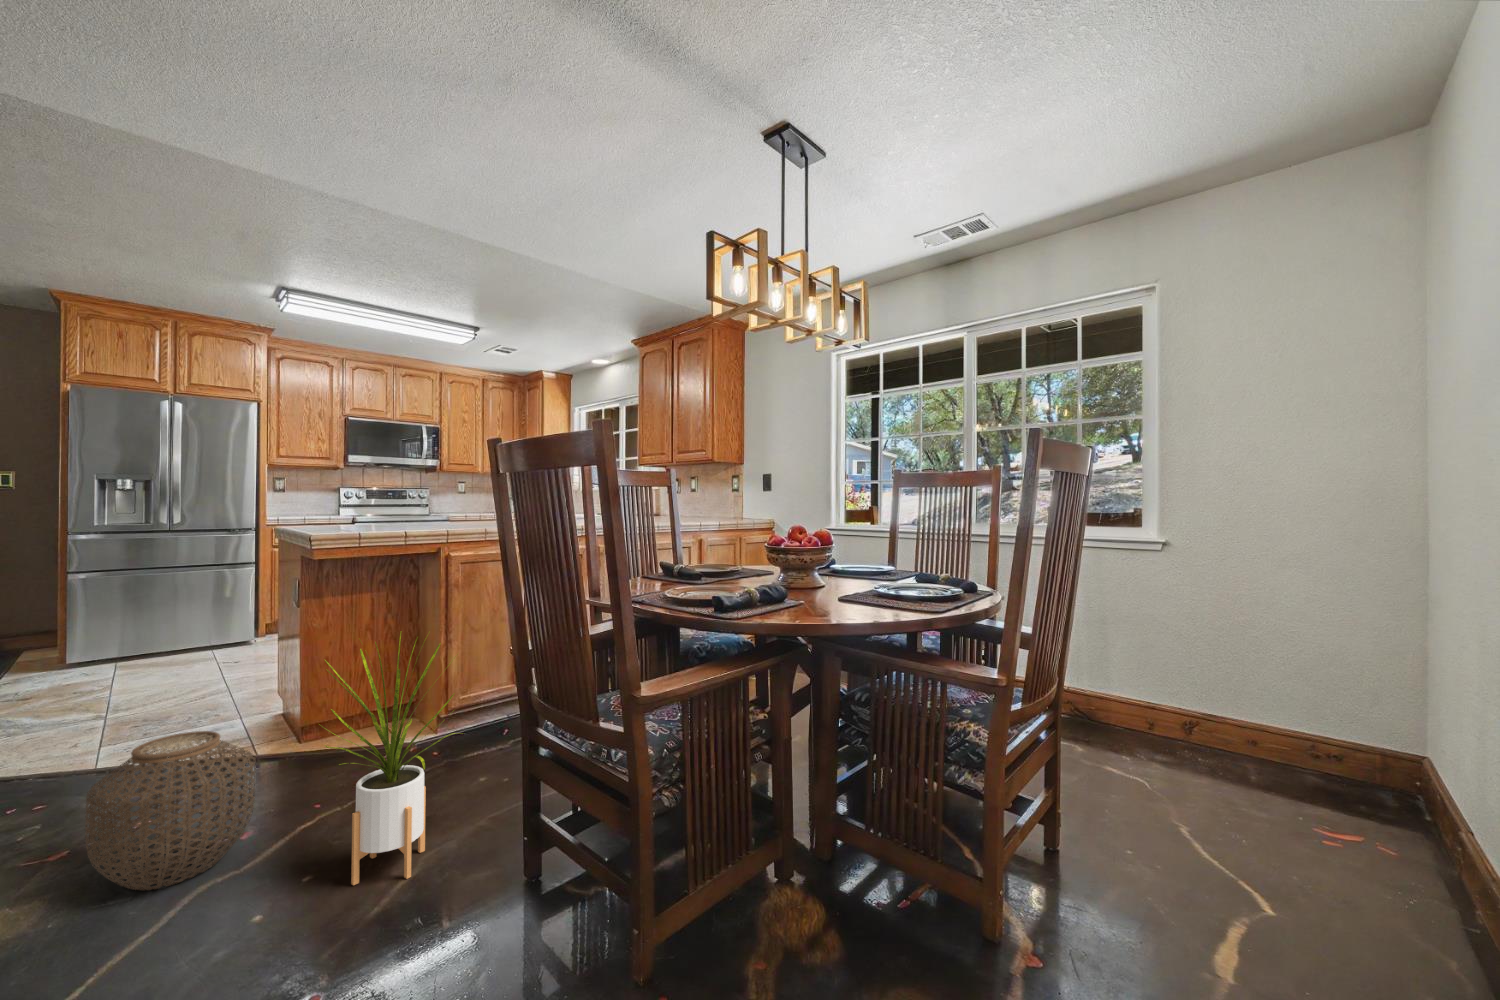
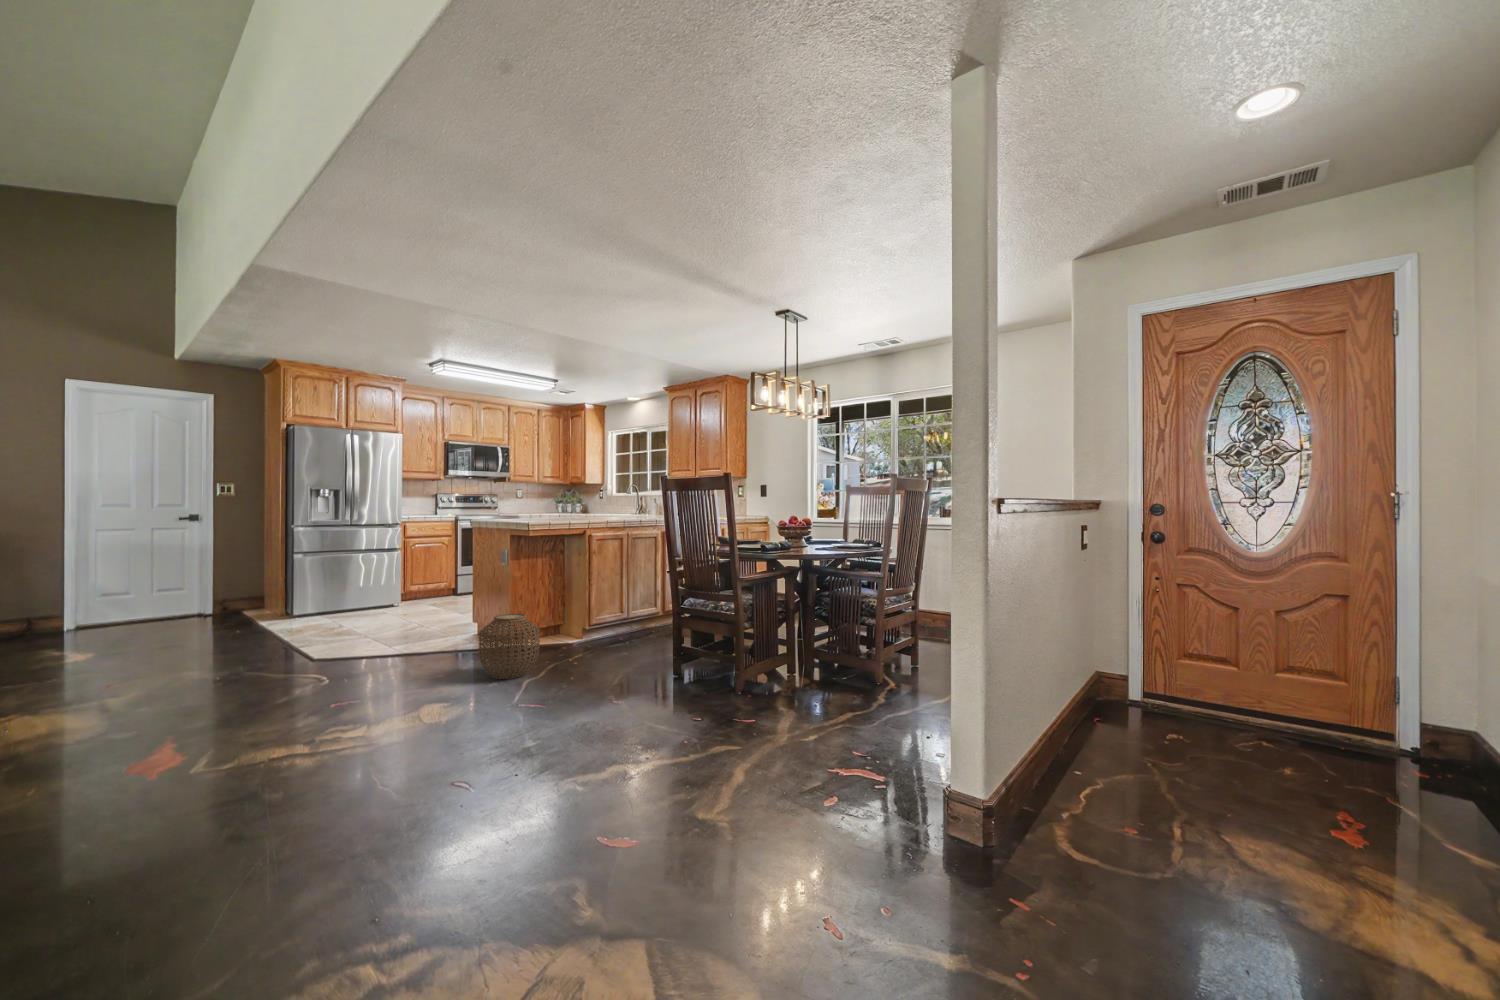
house plant: present [325,633,456,885] -> none [580,564,639,677]

